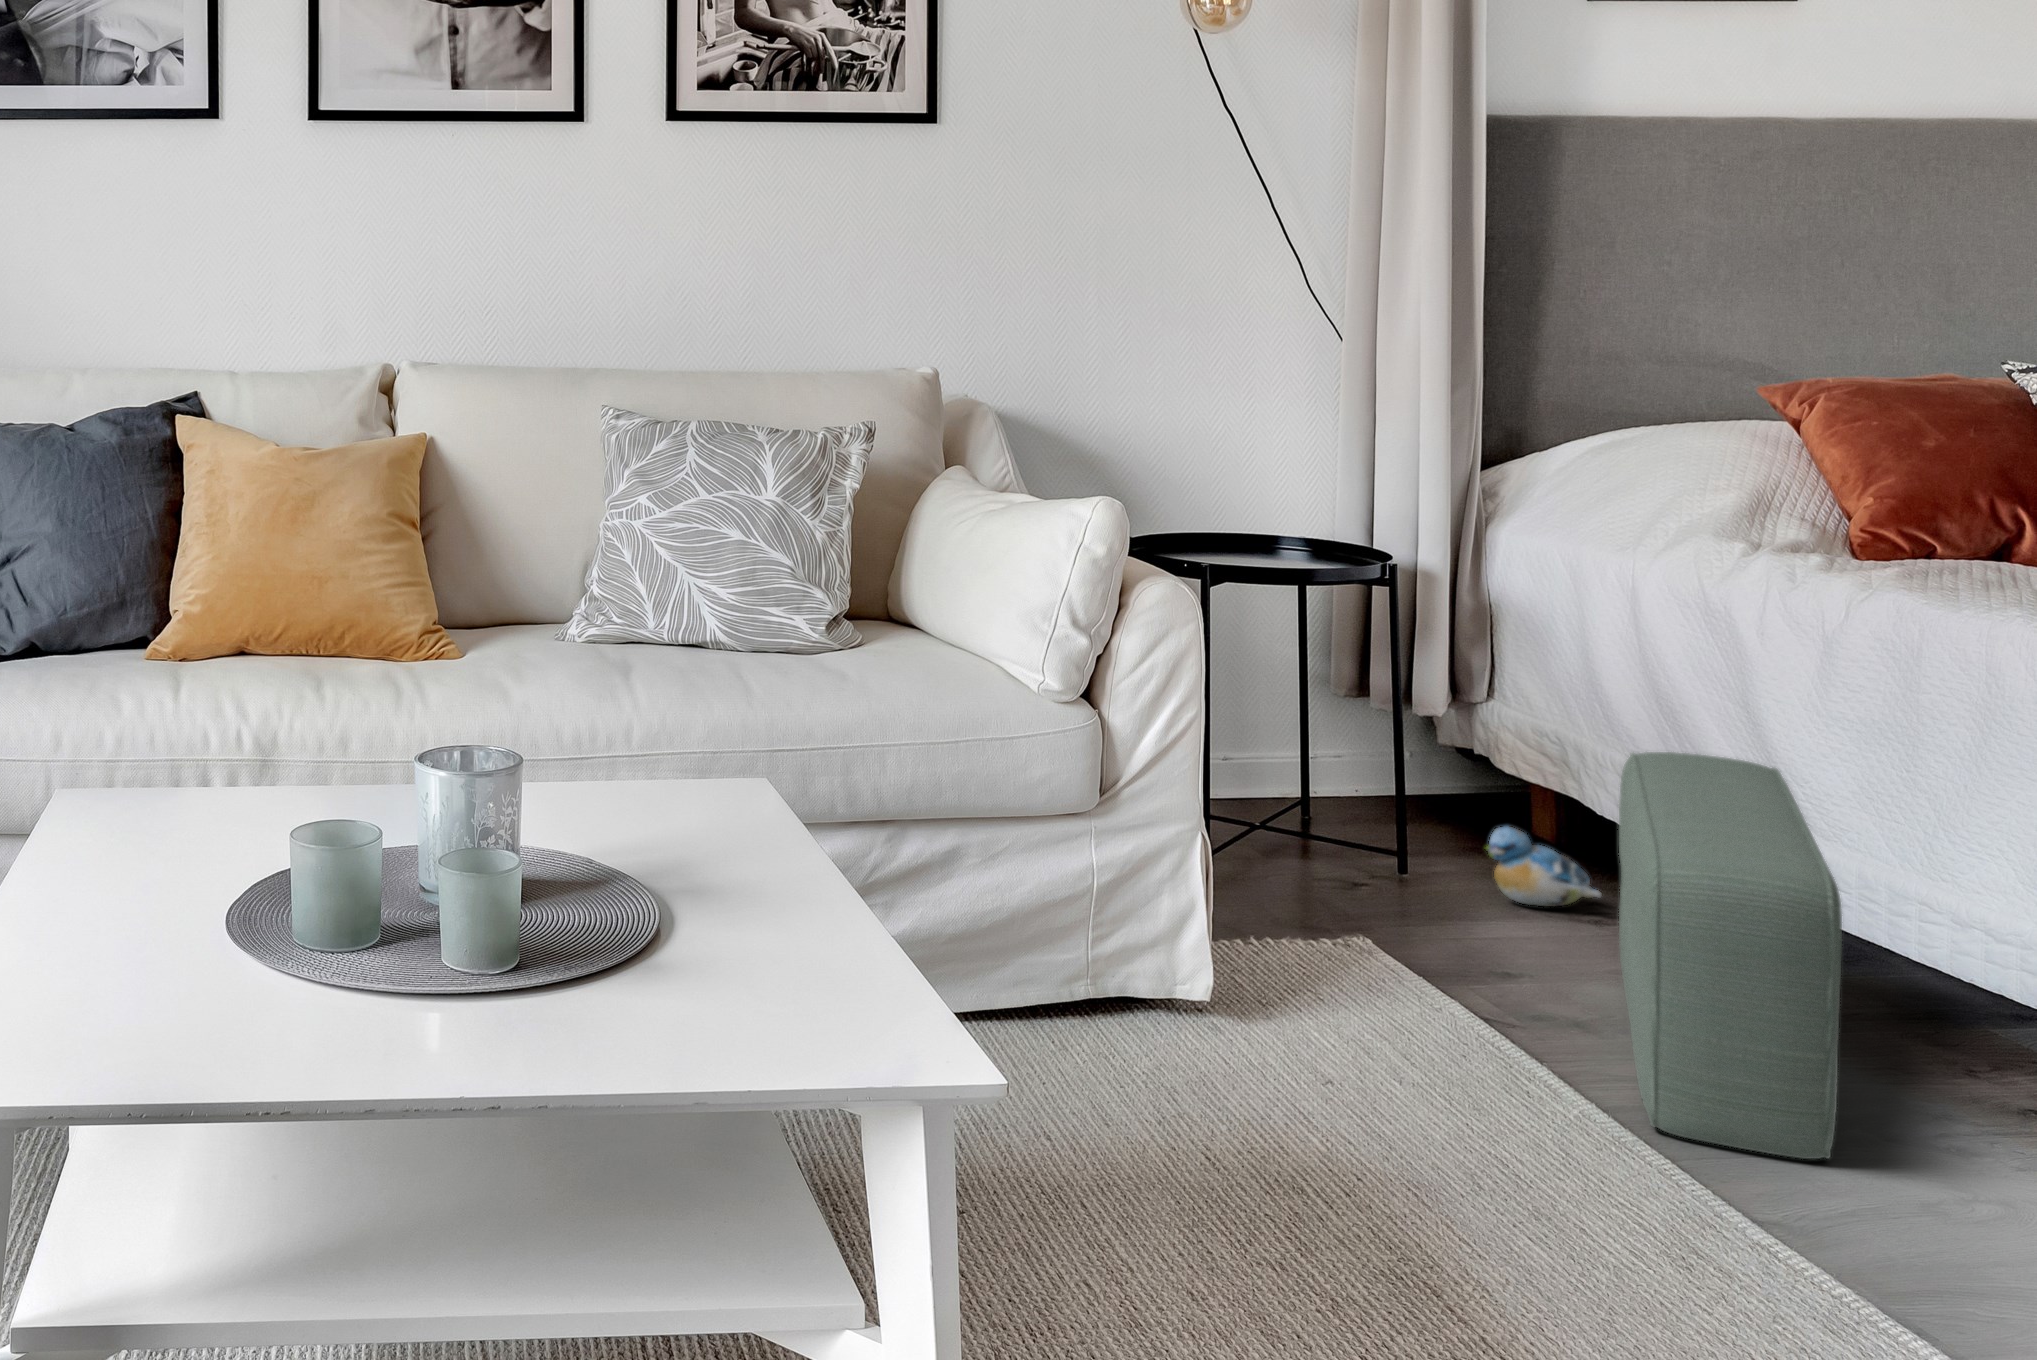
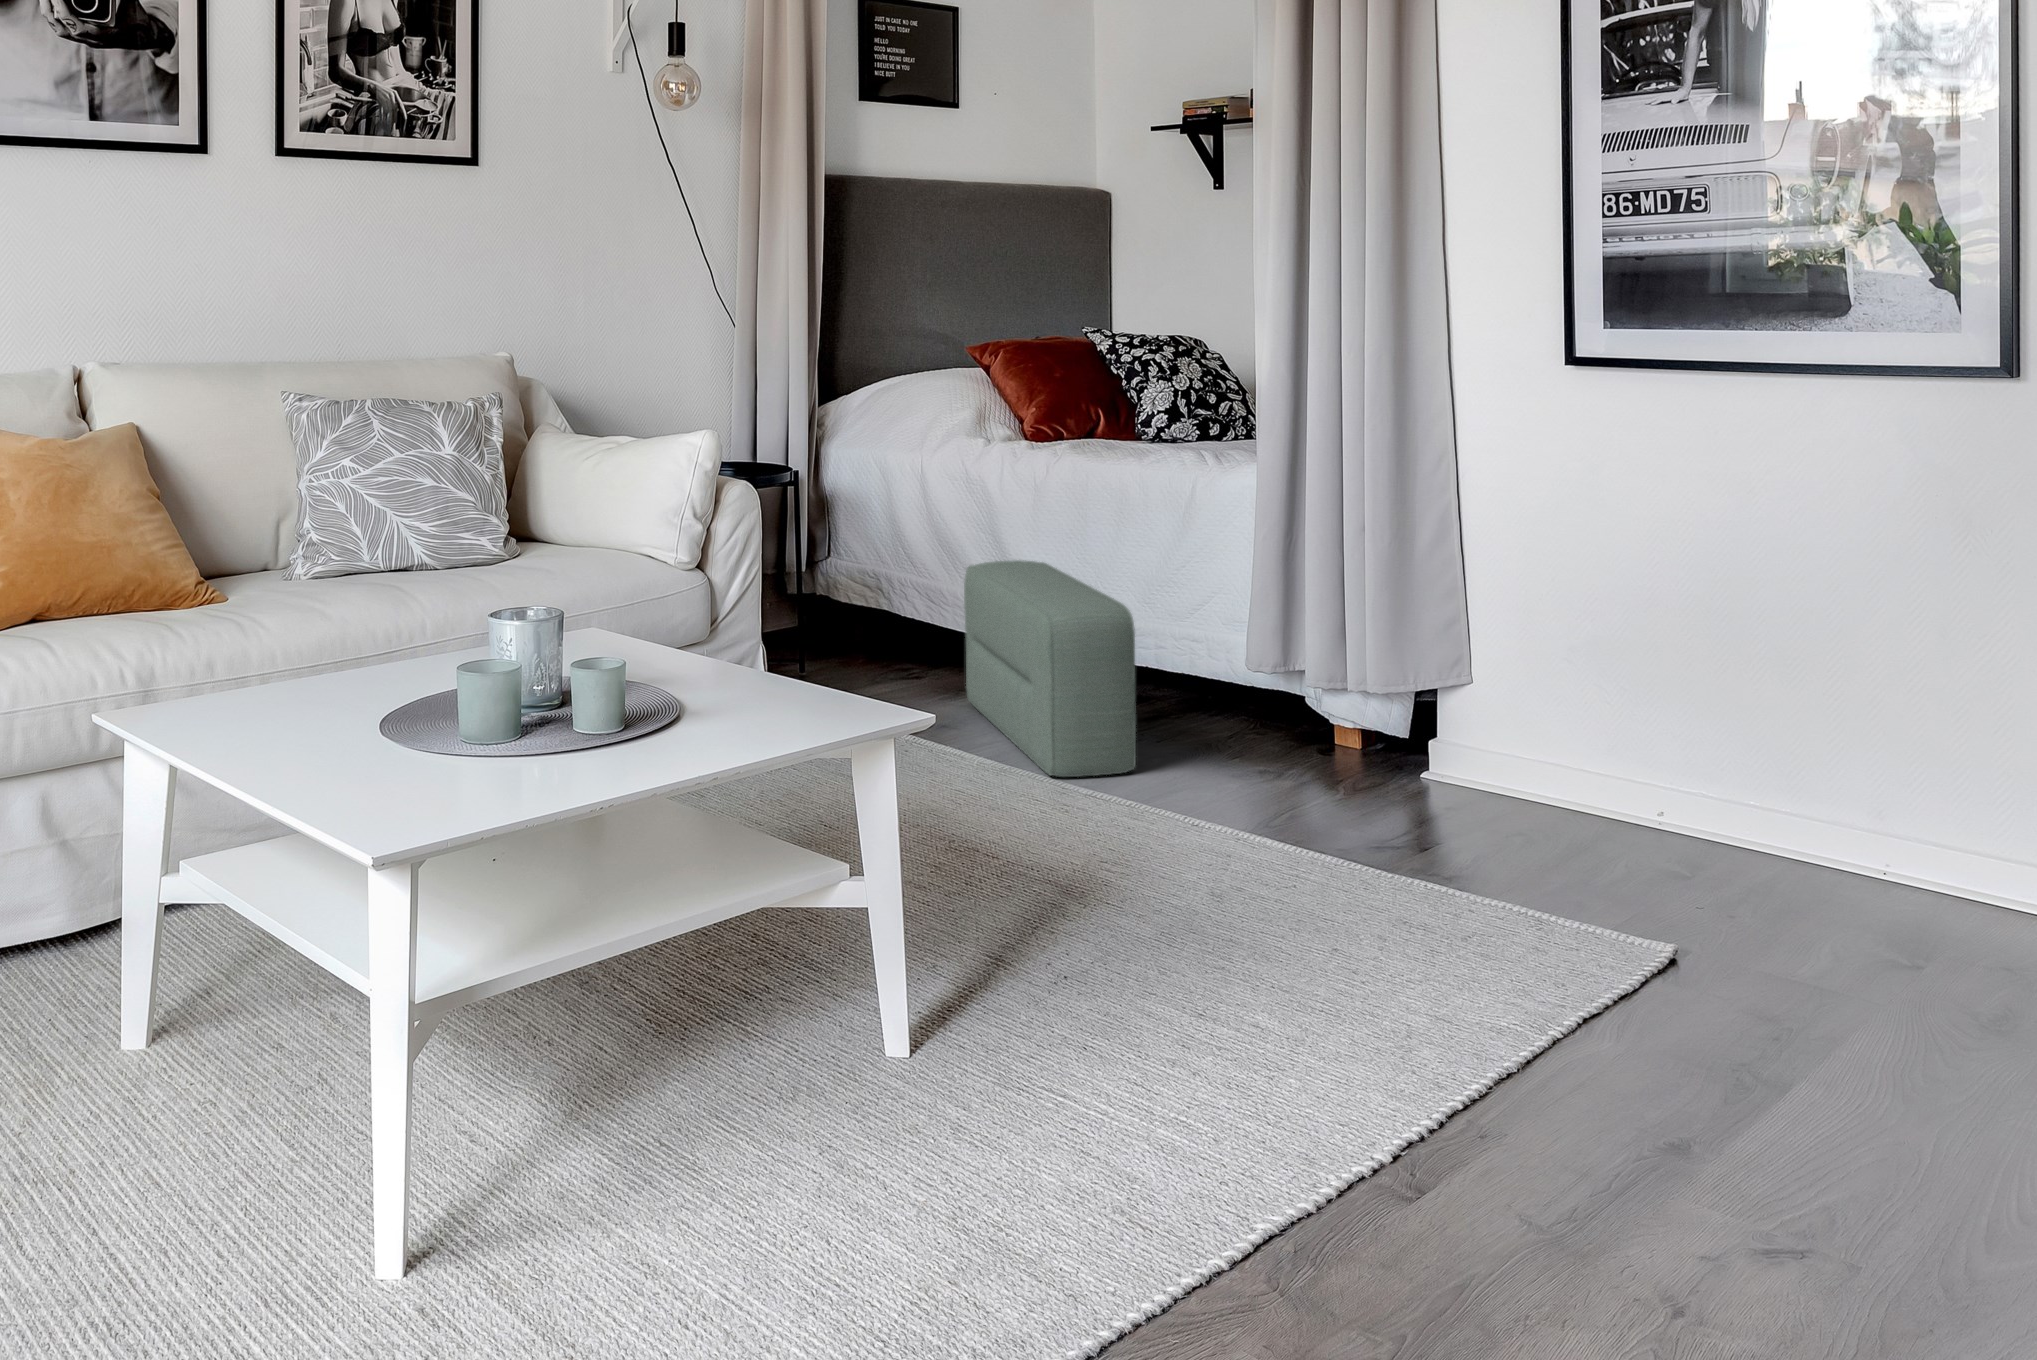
plush toy: present [1486,827,1602,906] -> none [867,631,932,679]

